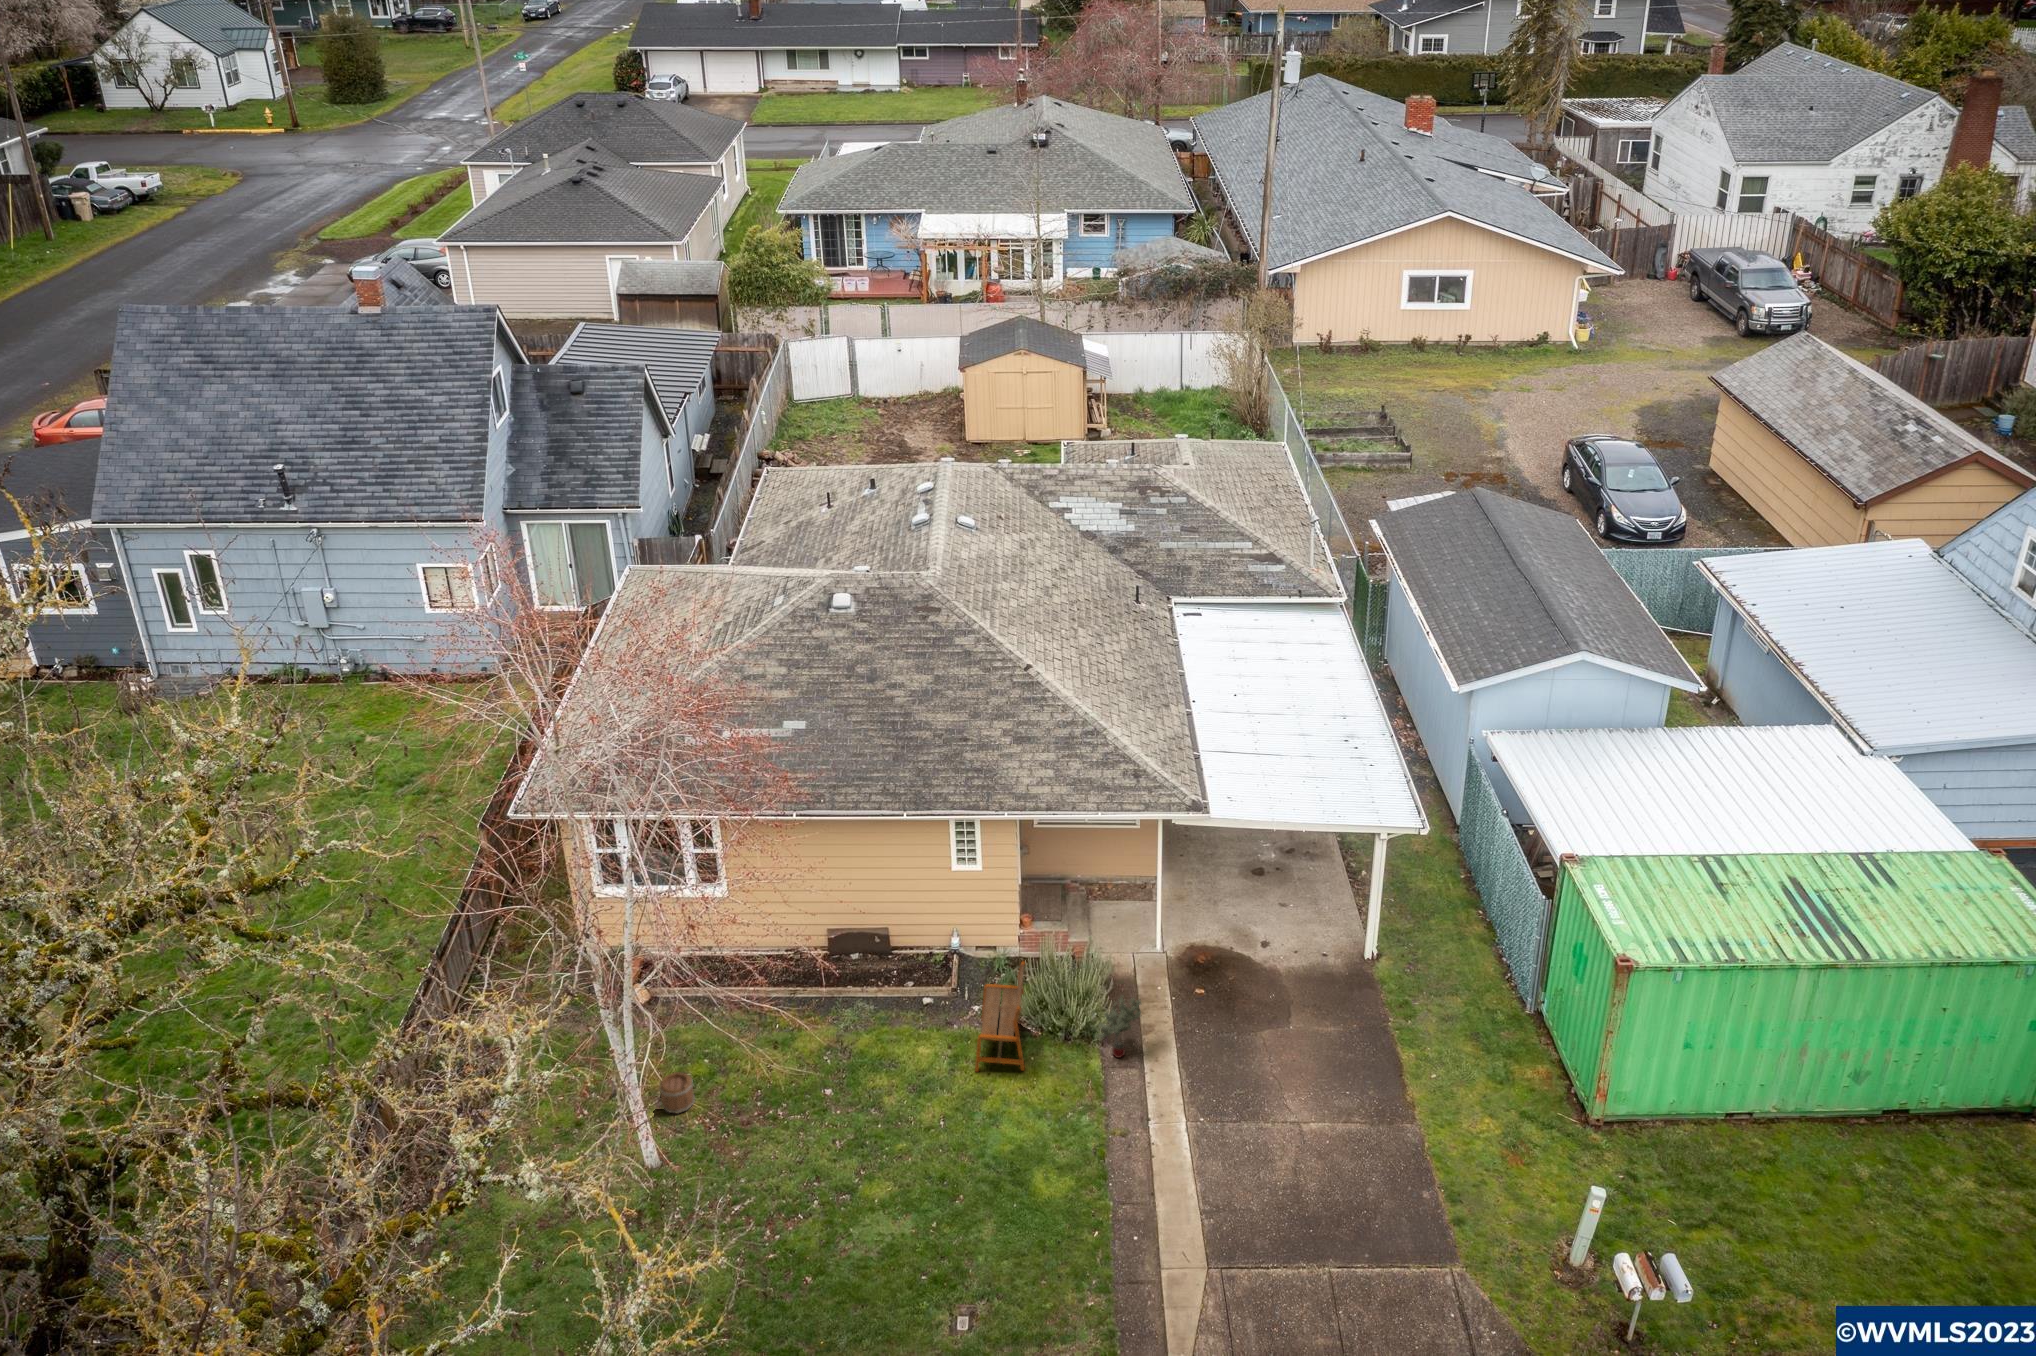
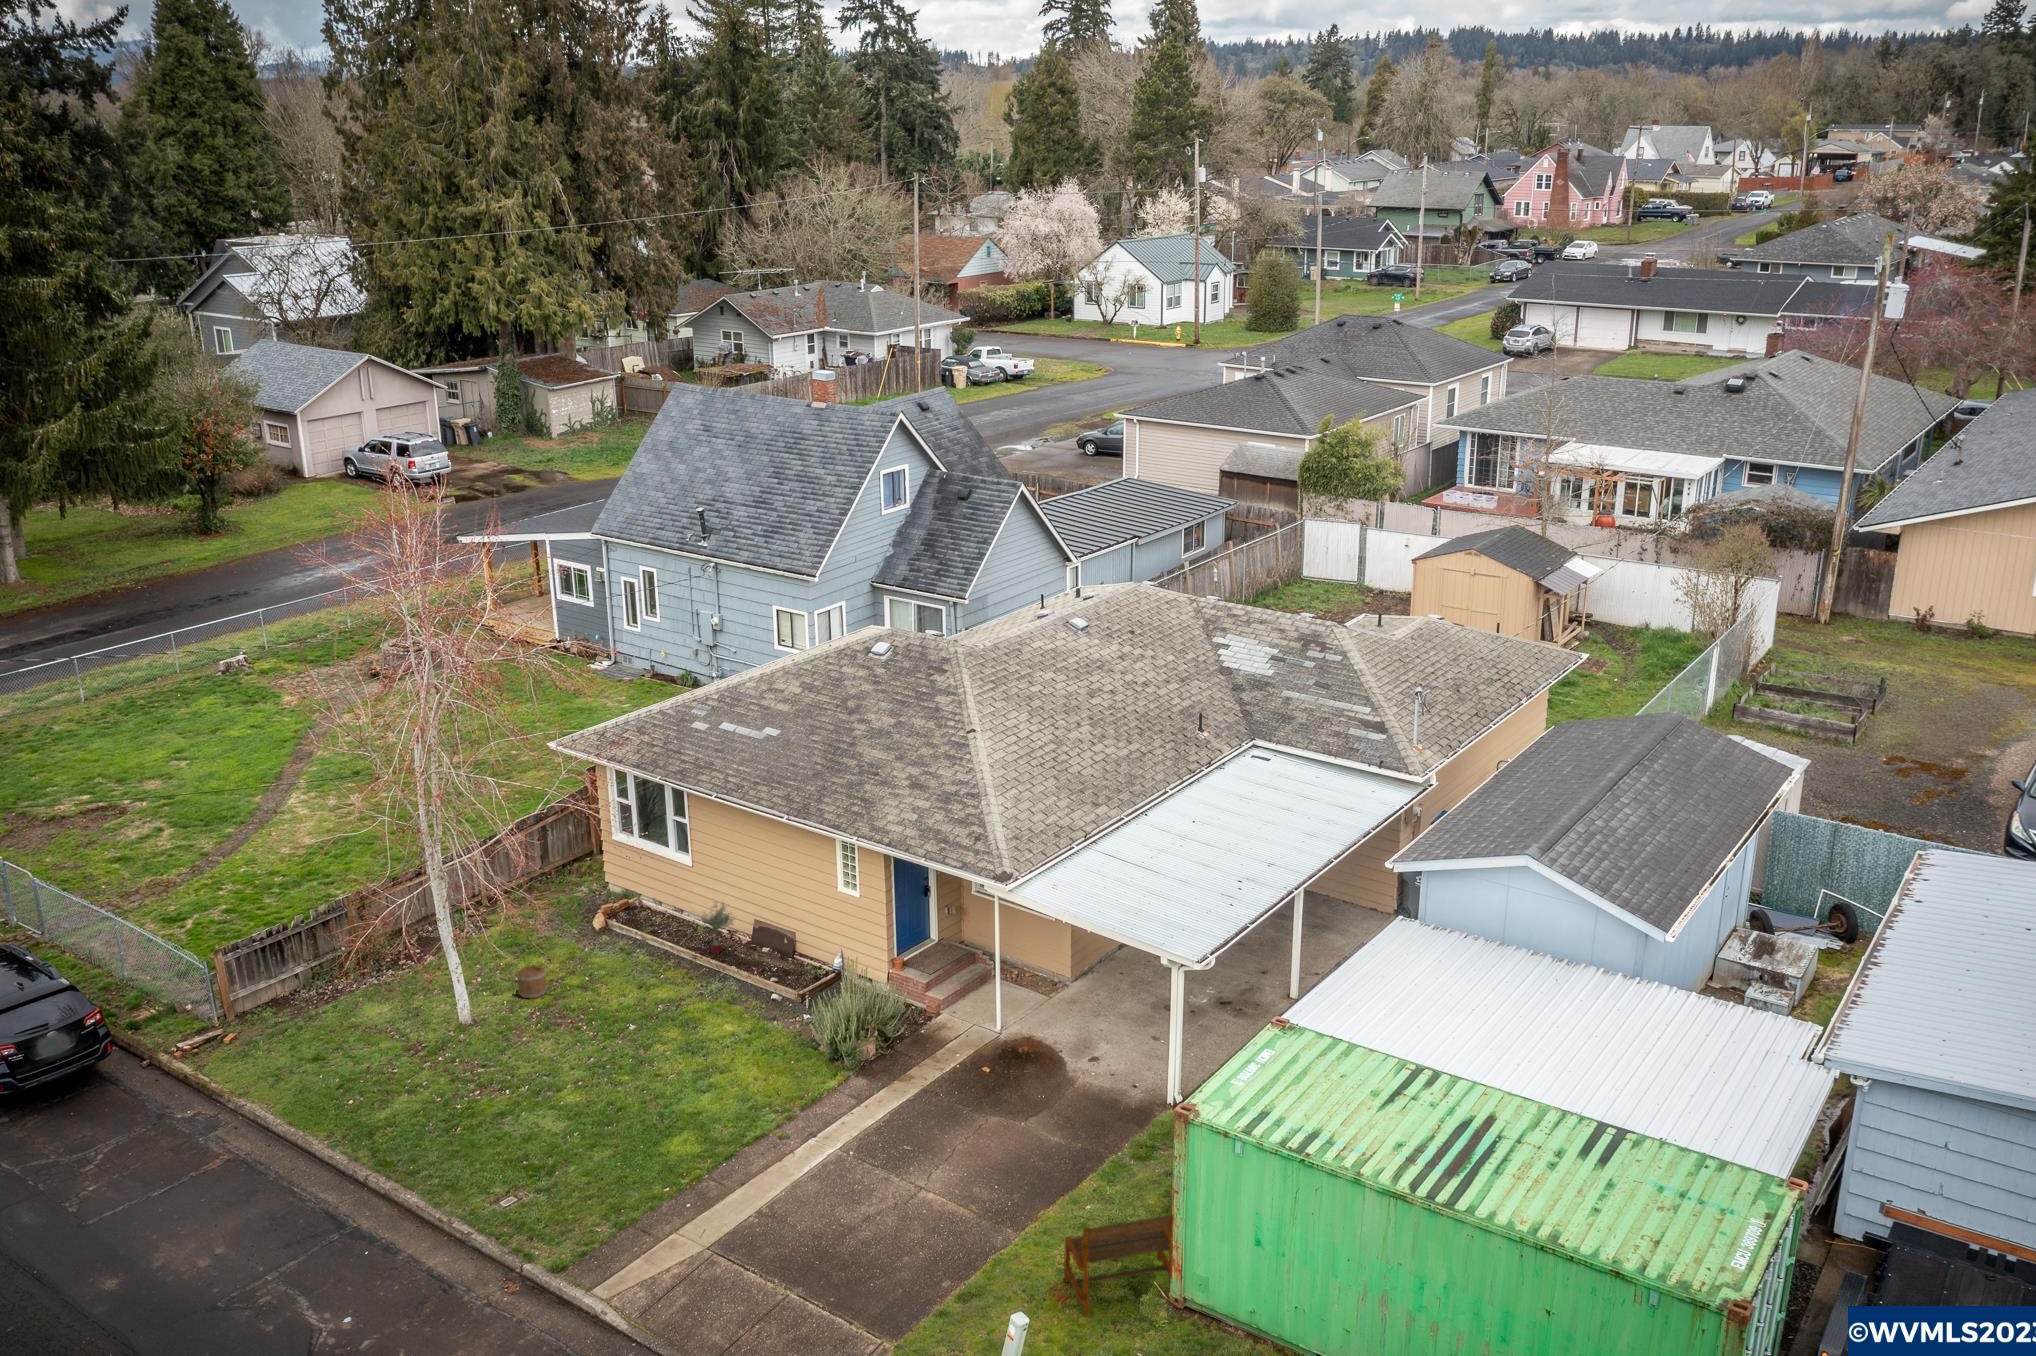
bench: present [975,962,1025,1072] -> present [1064,1214,1174,1317]
potted tree: present [1097,996,1142,1058] -> present [701,902,733,954]

